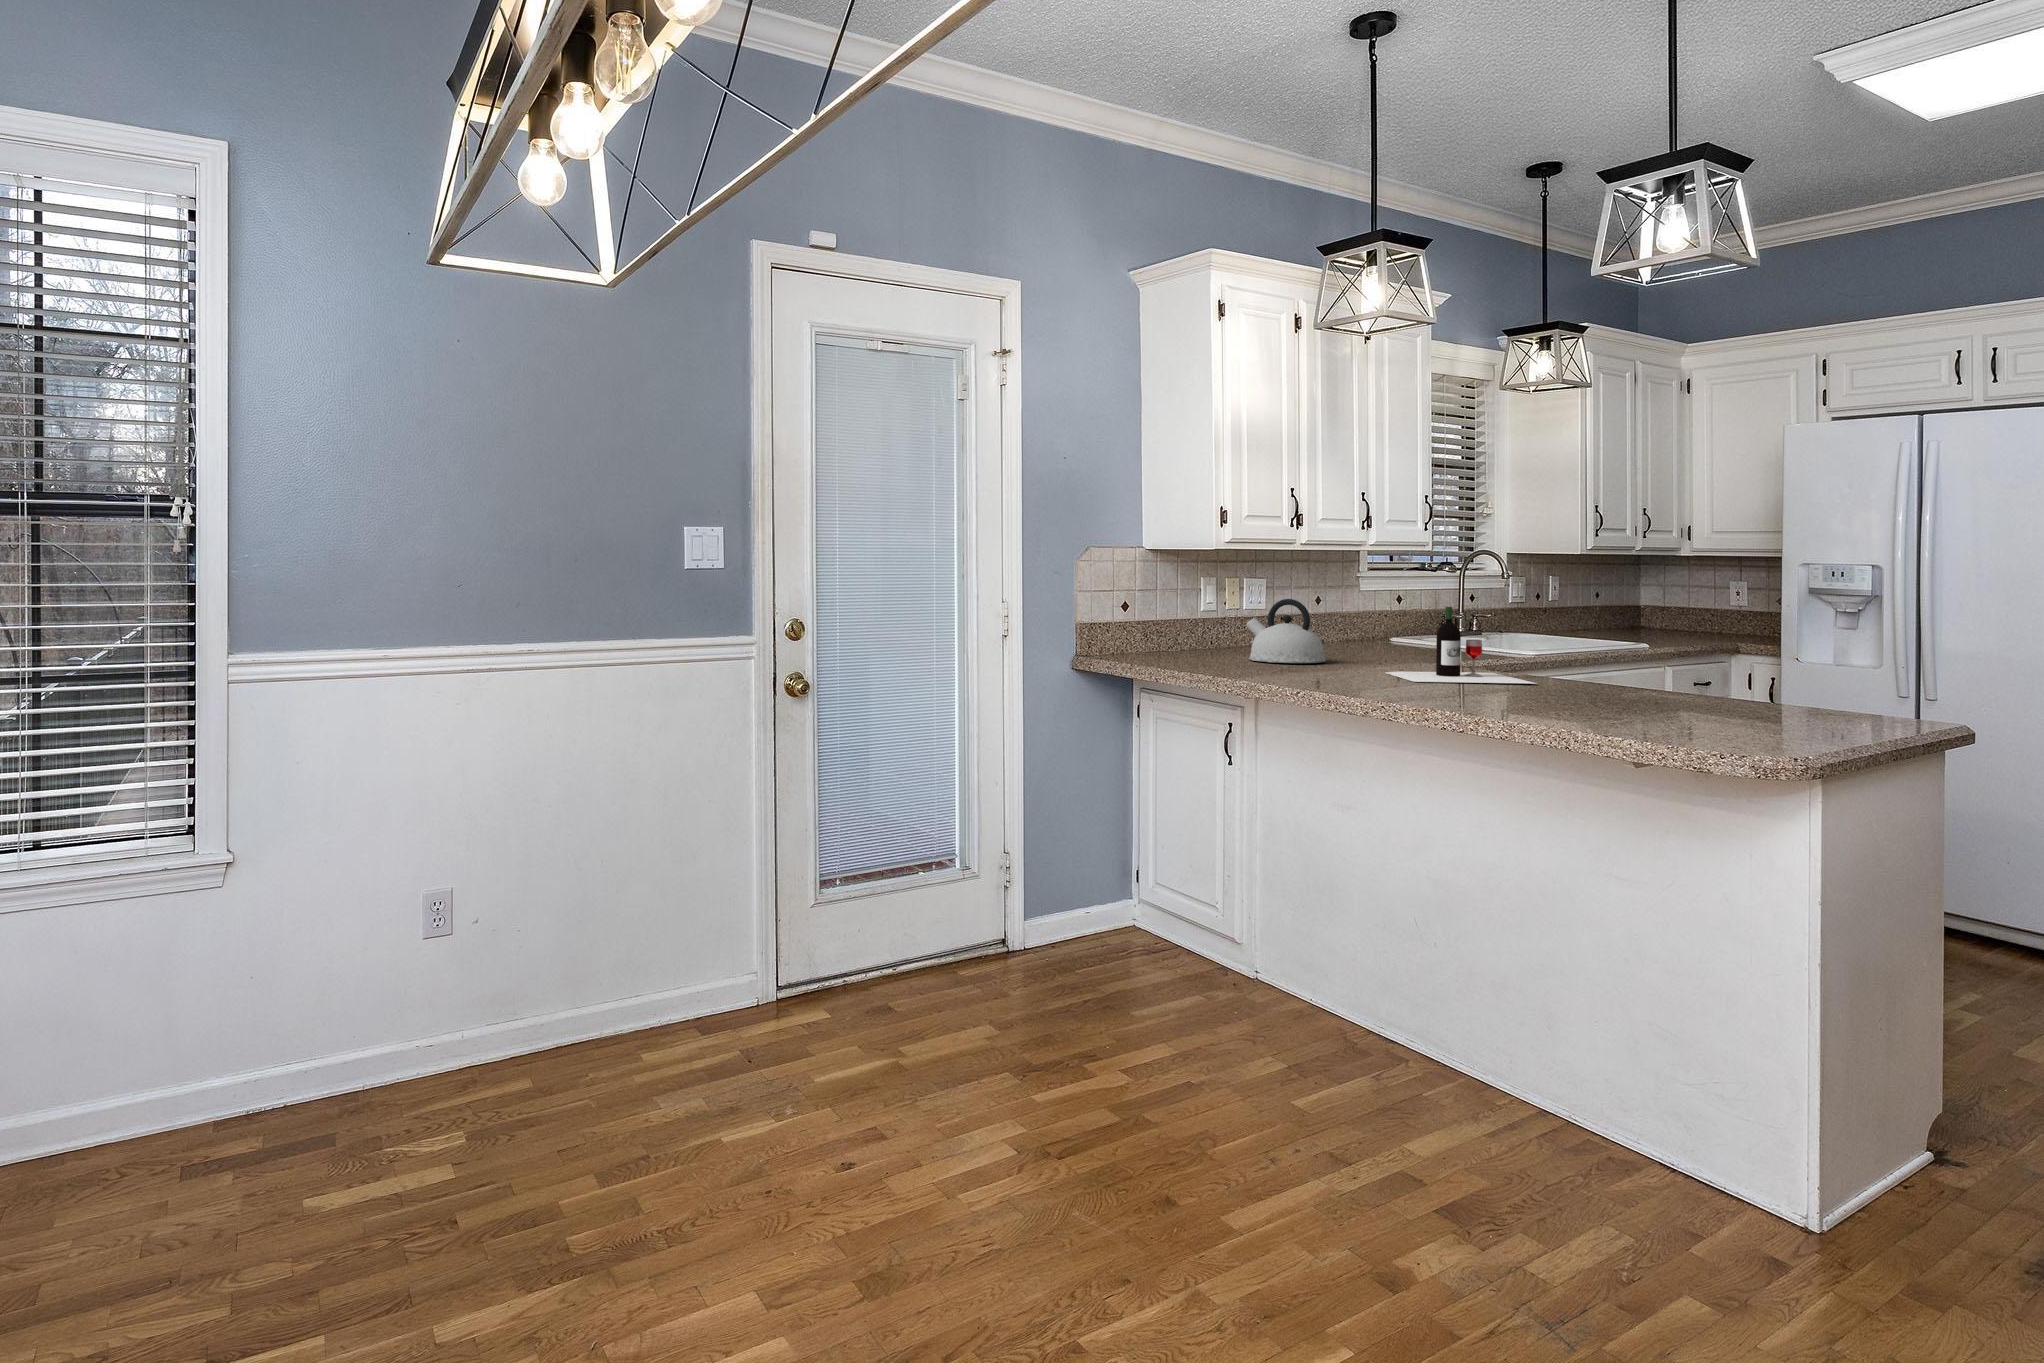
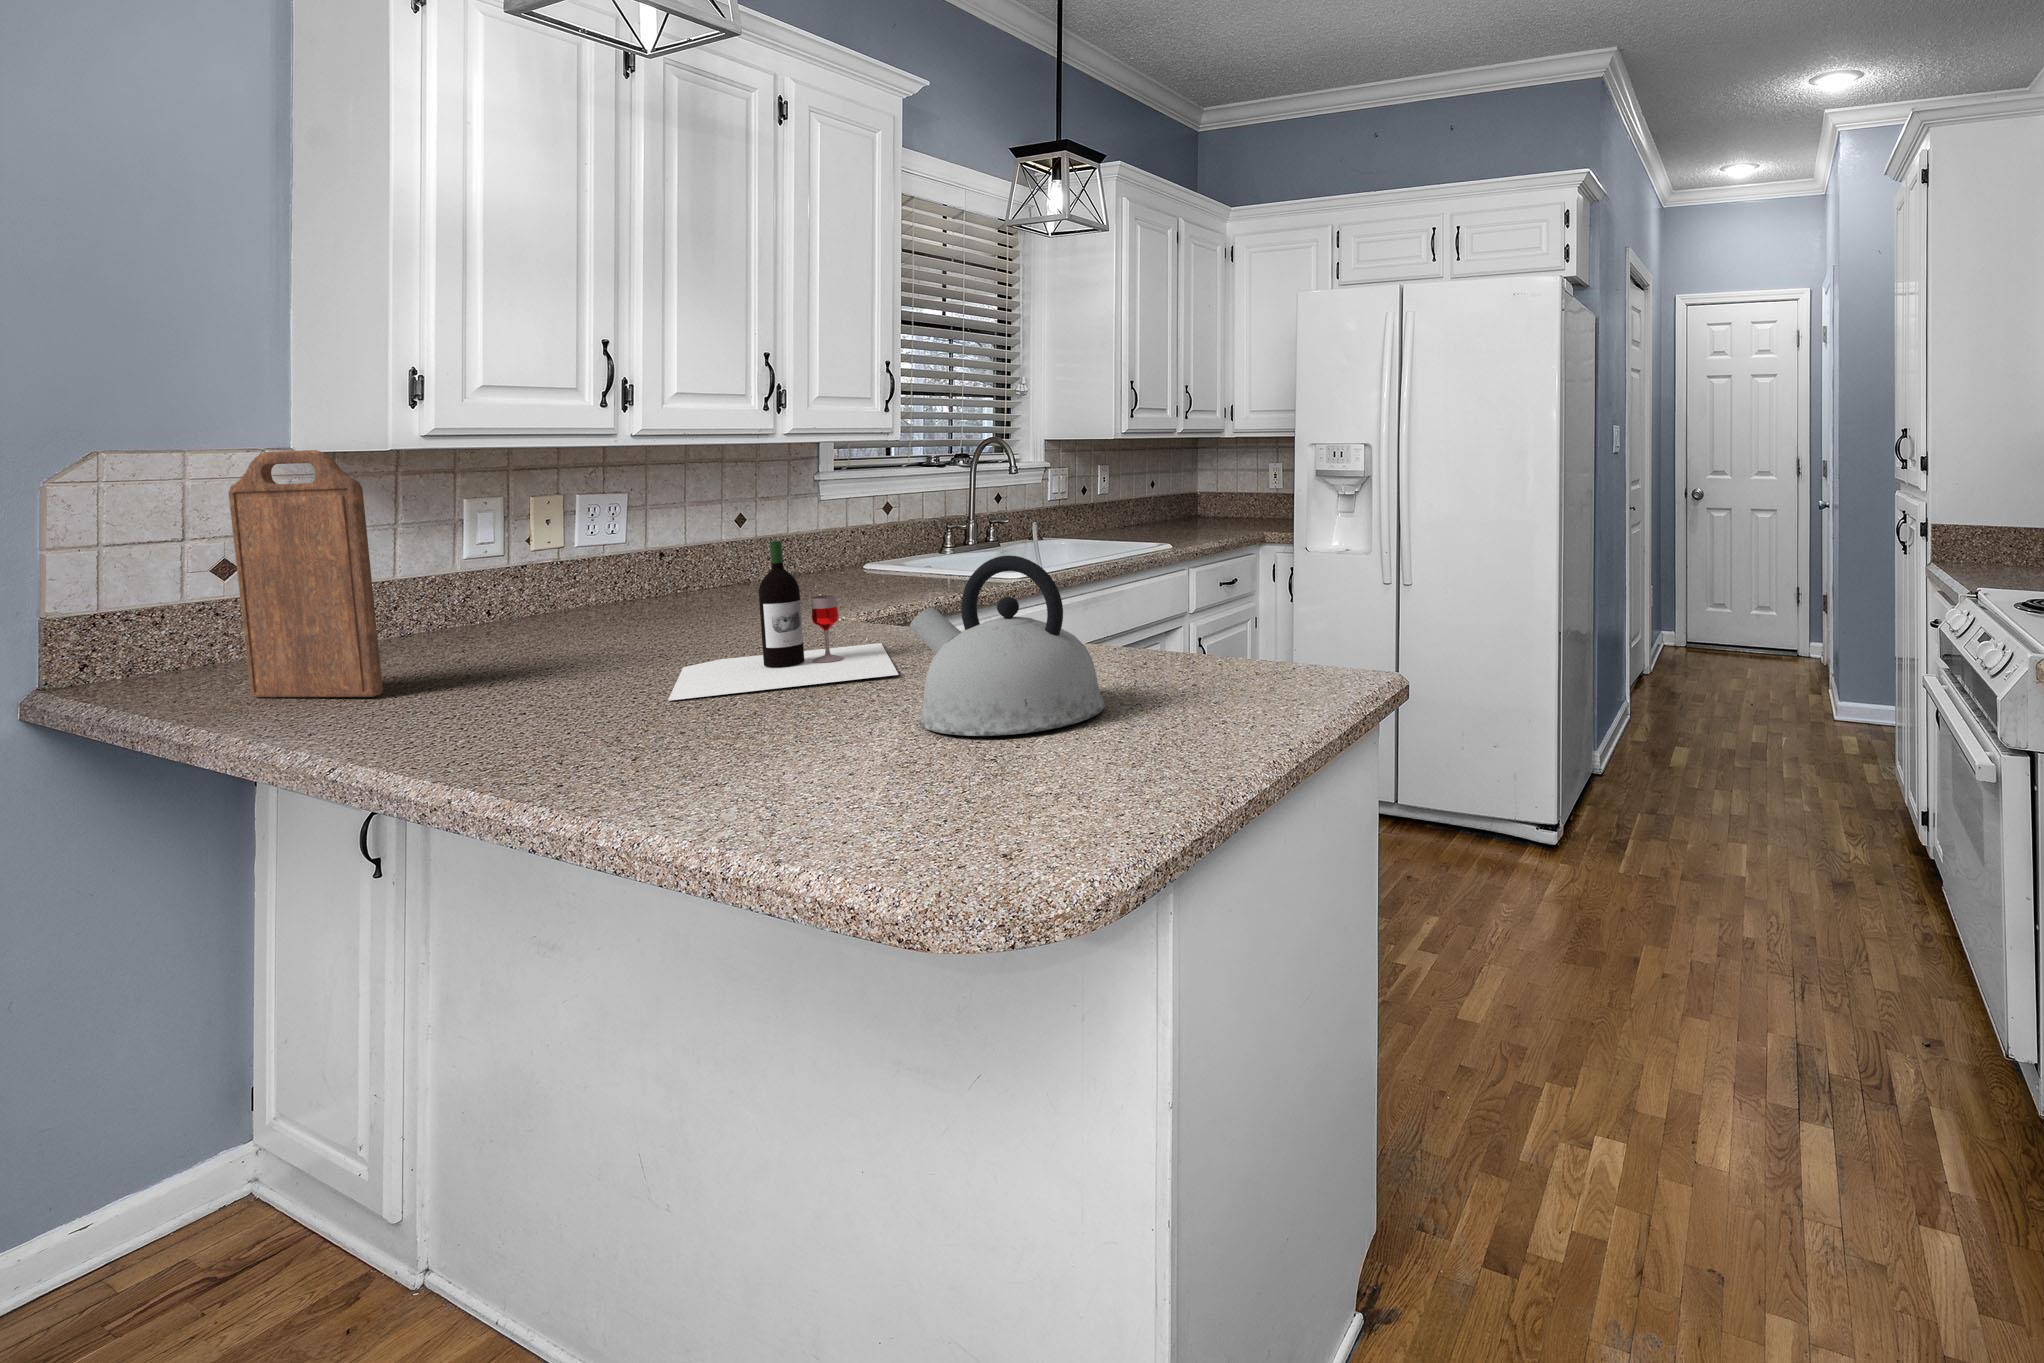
cutting board: none [1180,551,1248,669] -> present [229,450,383,697]
kettle: present [1246,599,1326,663] -> present [910,555,1105,736]

